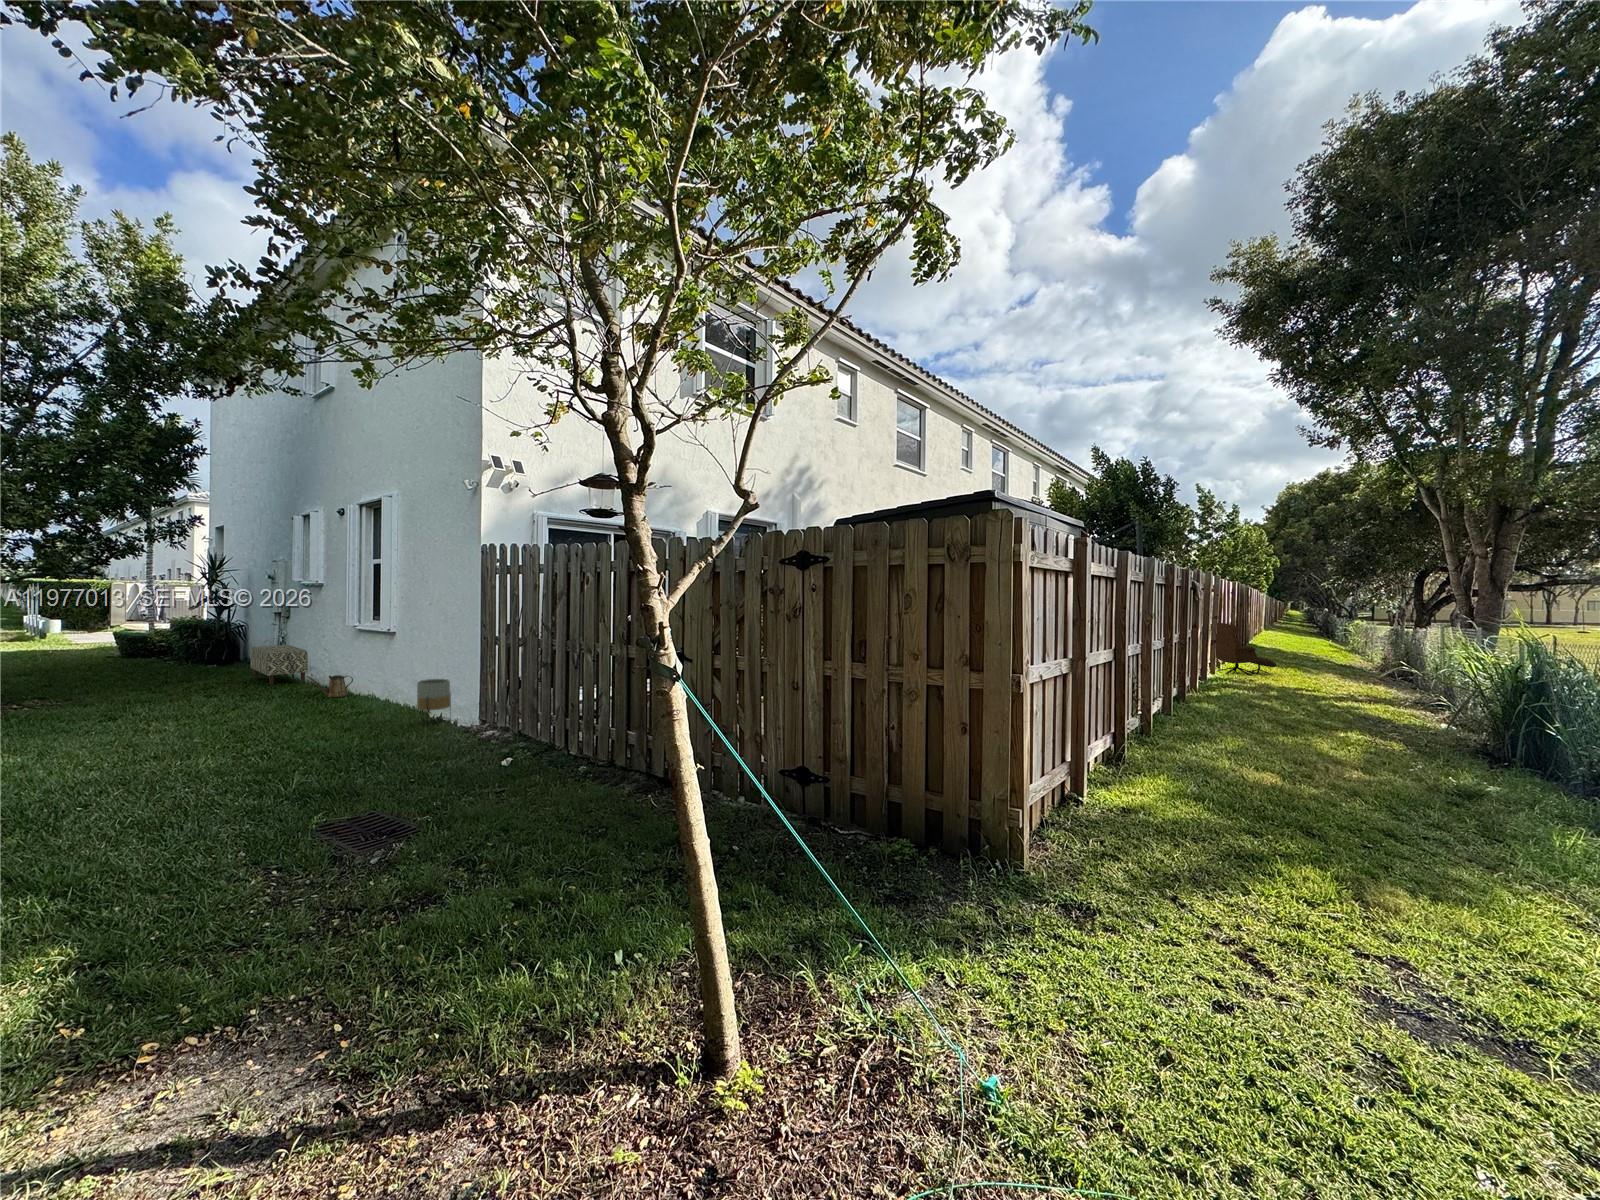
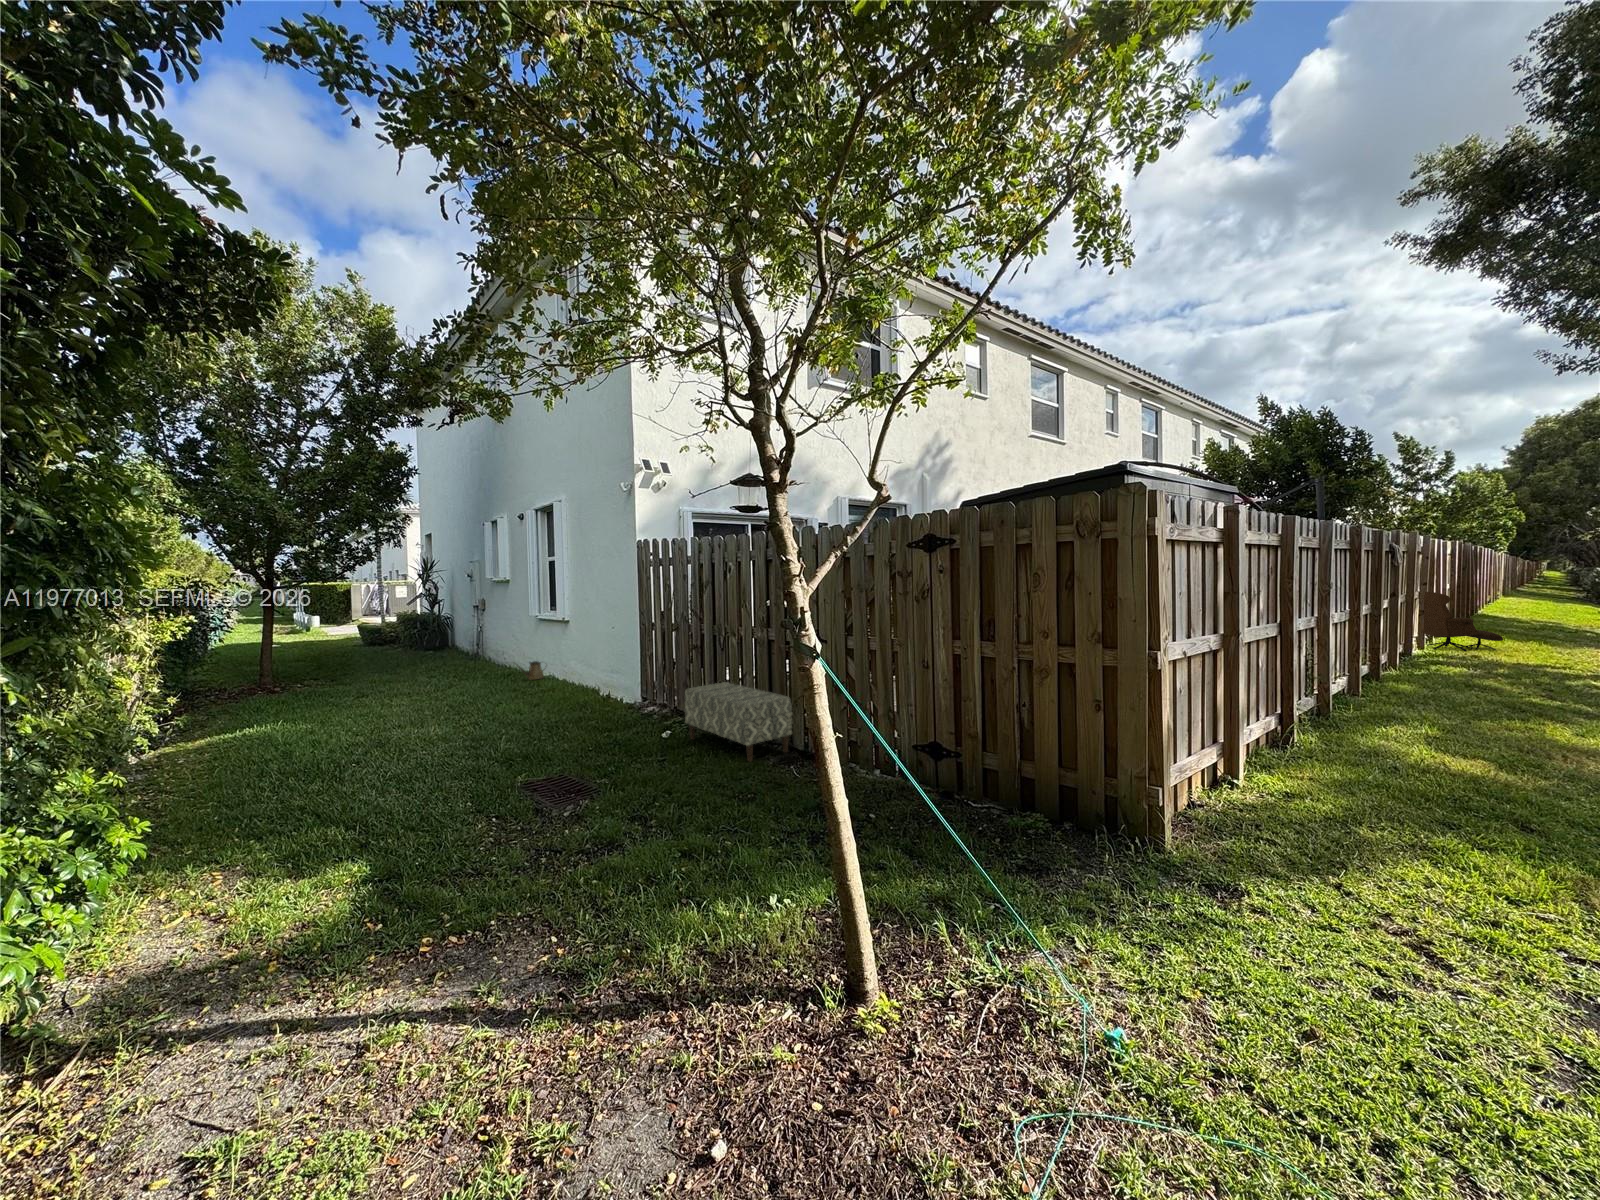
bench: present [250,645,308,685] -> present [685,682,792,762]
planter: present [417,679,451,711] -> none [597,663,625,703]

